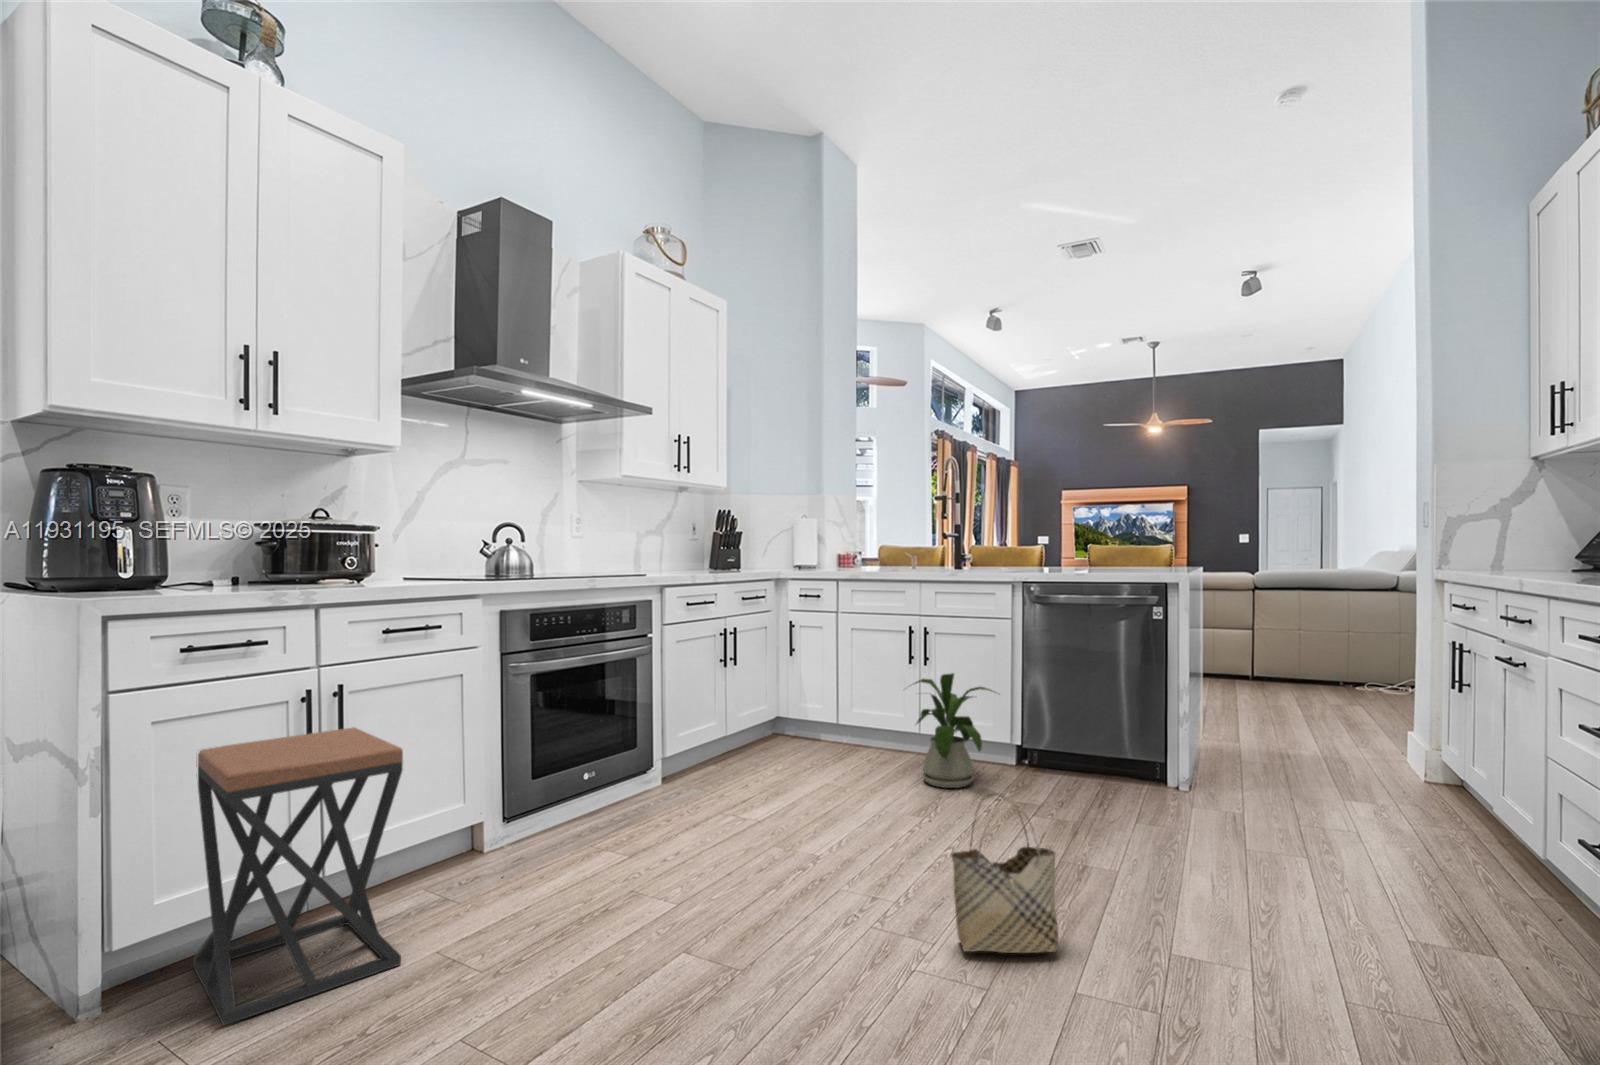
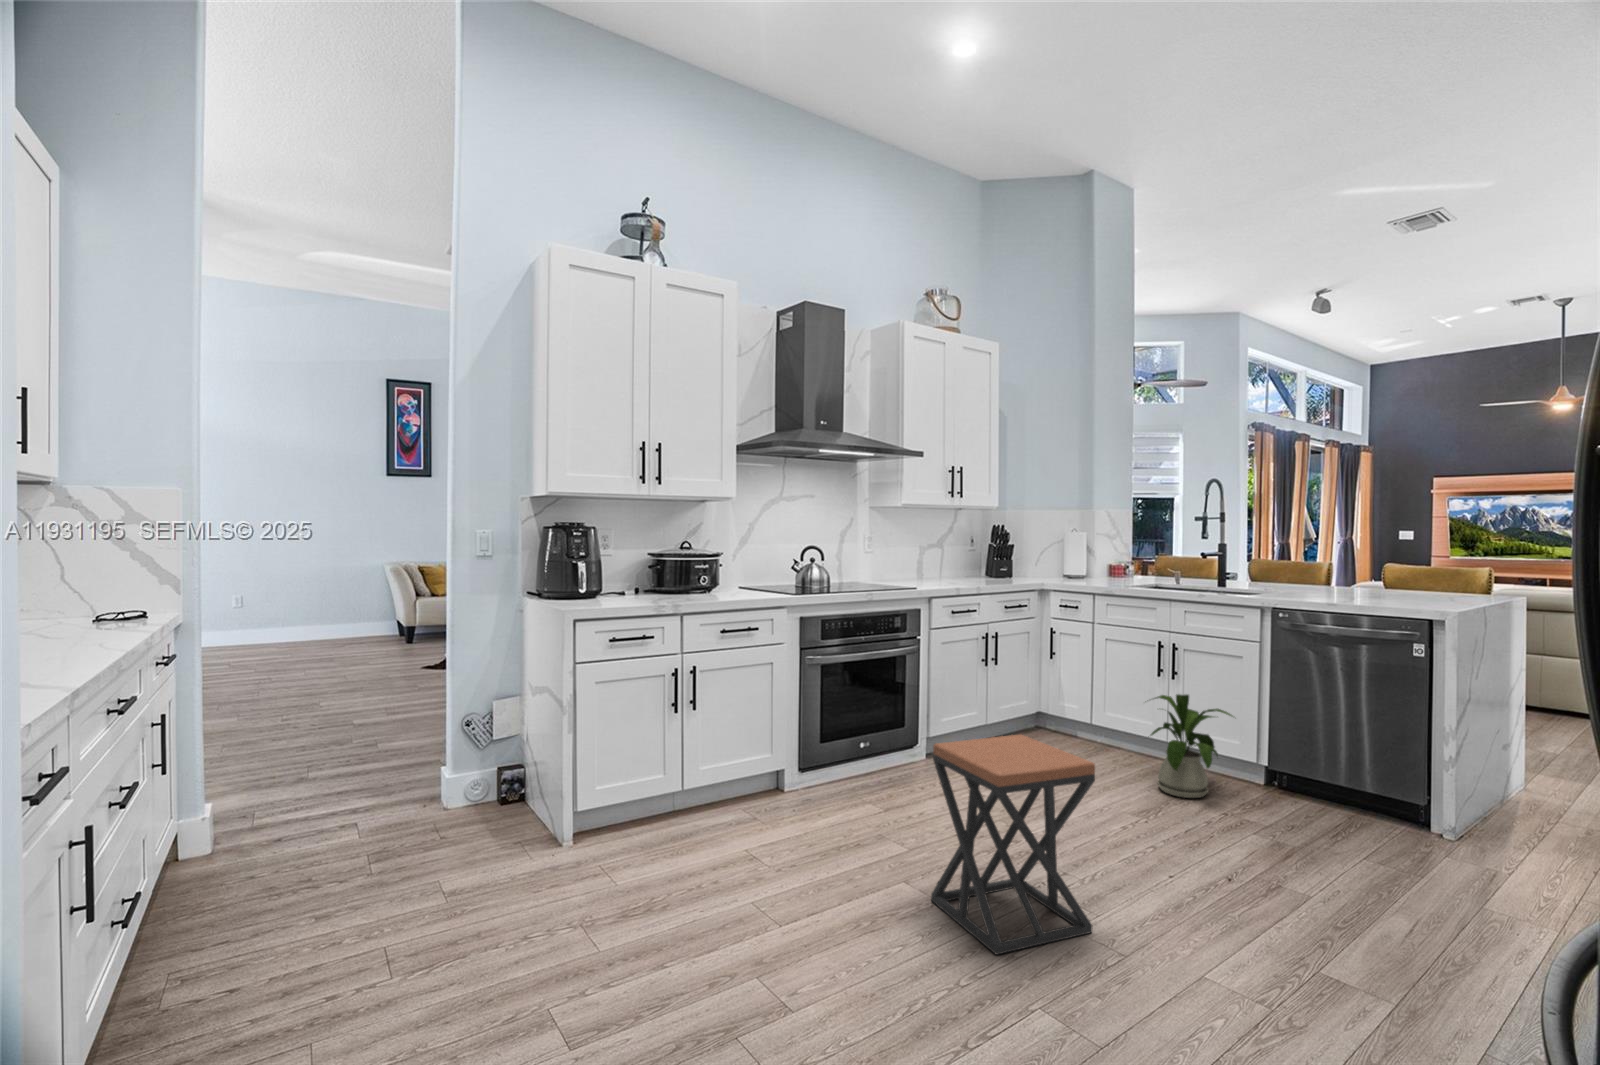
stool: present [193,728,403,1025] -> present [931,735,1095,954]
woven basket: present [951,793,1058,953] -> none [1119,808,1215,944]

